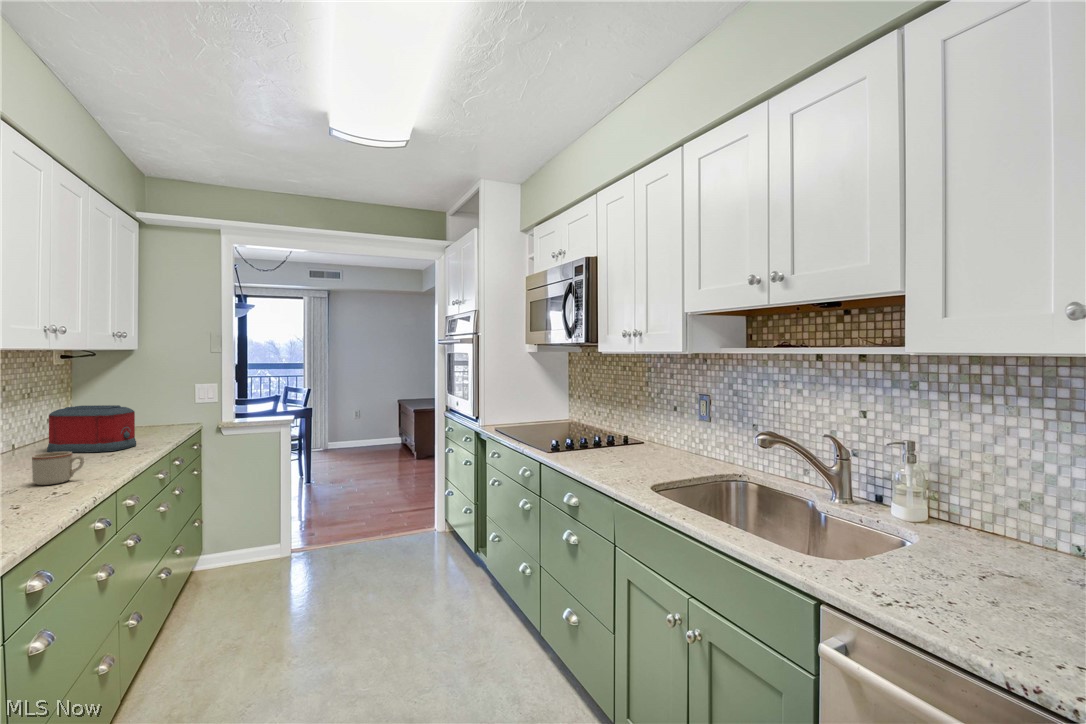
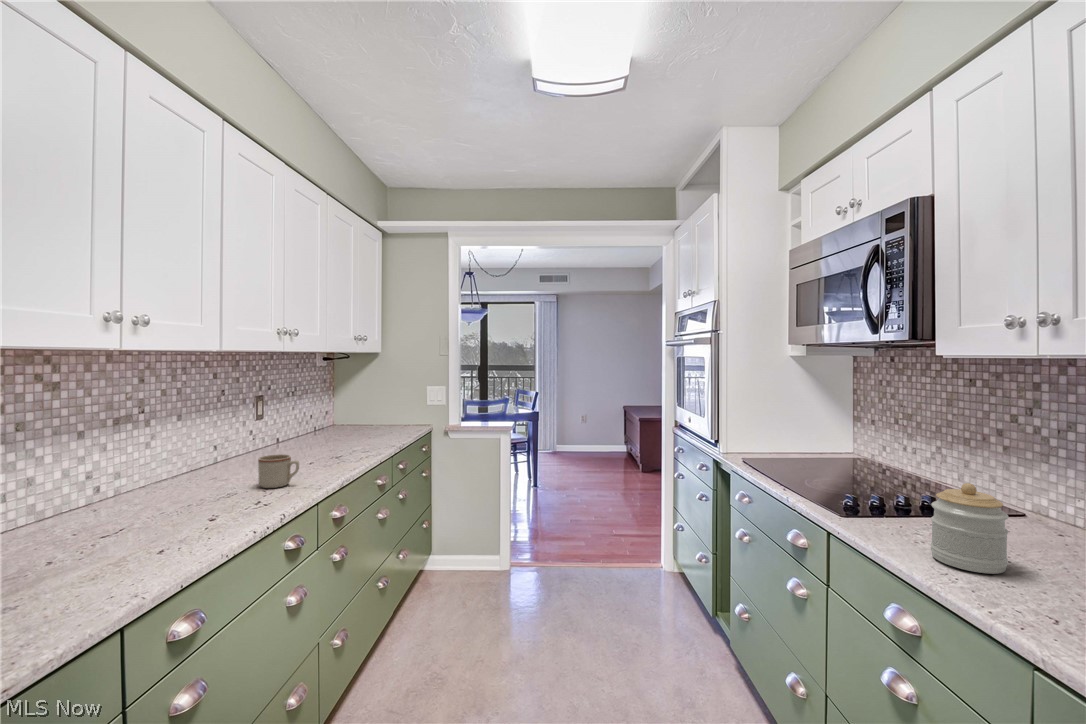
toaster: present [47,405,136,452] -> none [299,405,366,452]
jar: none [588,422,620,468] -> present [931,483,1008,574]

